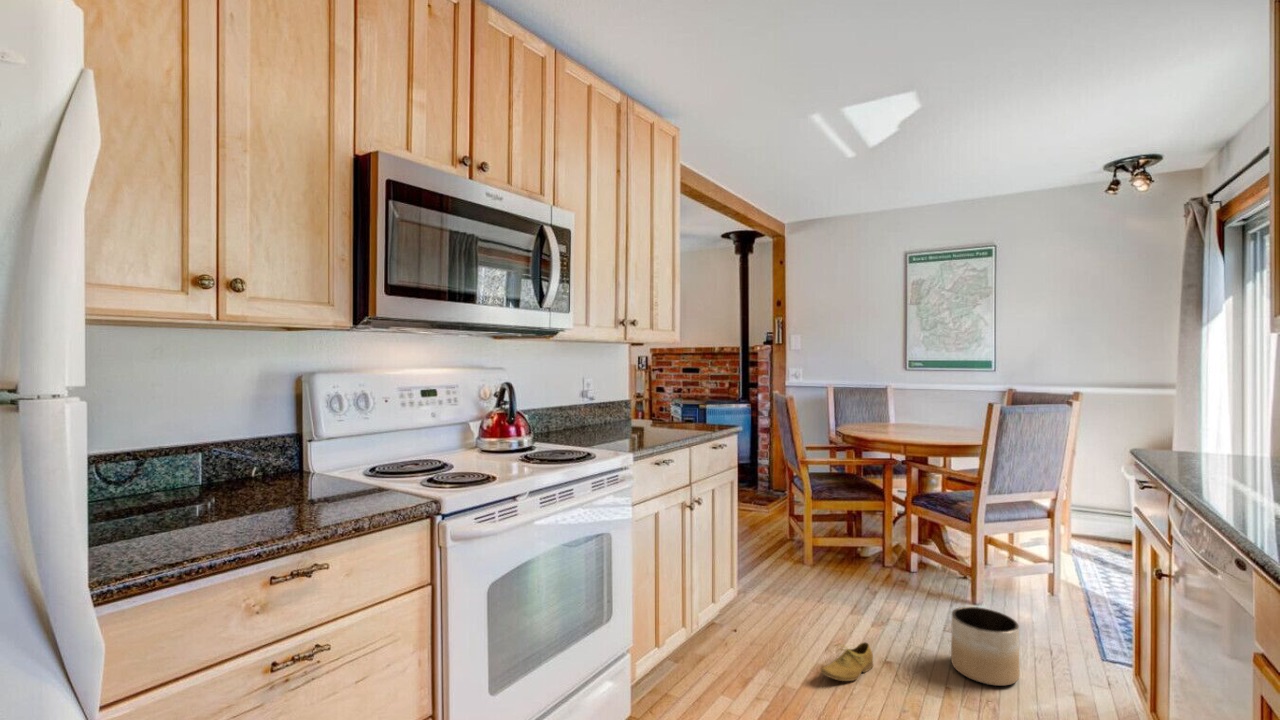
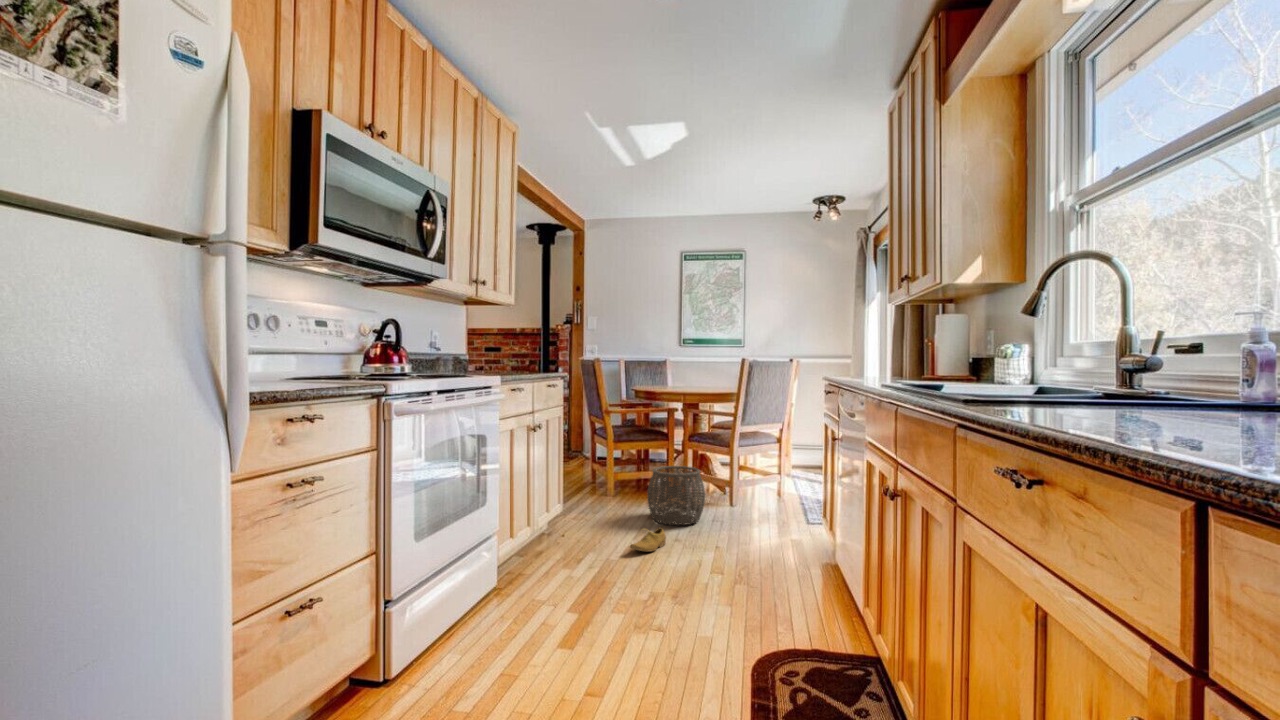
woven basket: none [850,542,936,632] -> present [647,466,705,525]
planter: present [951,607,1019,686] -> none [717,497,758,543]

